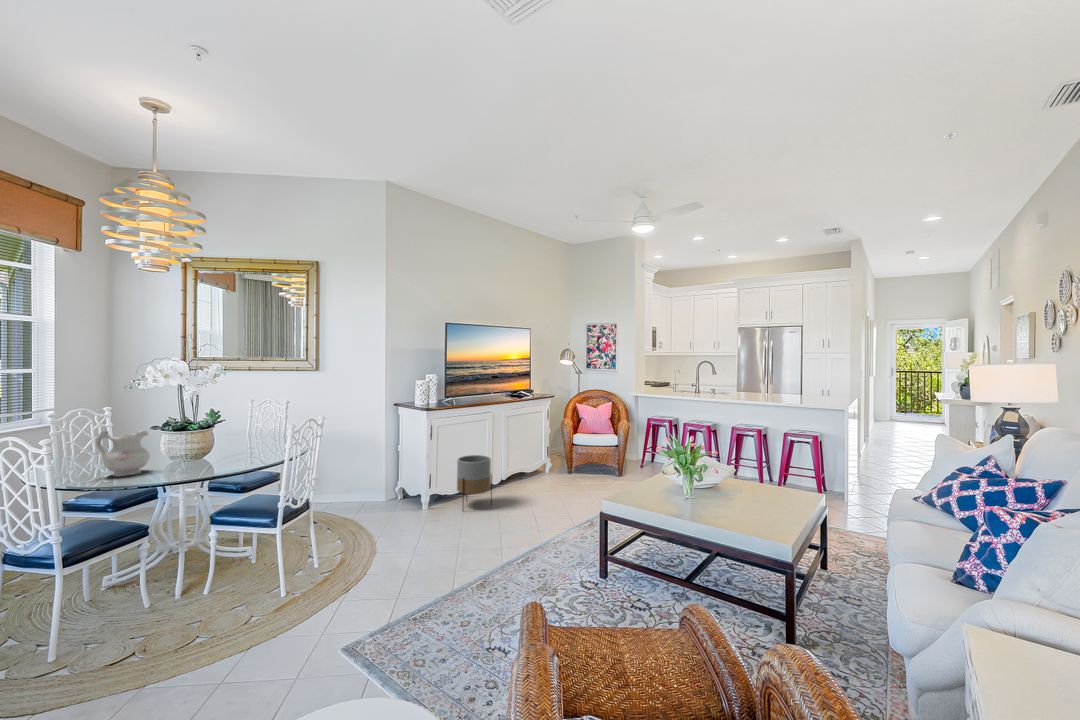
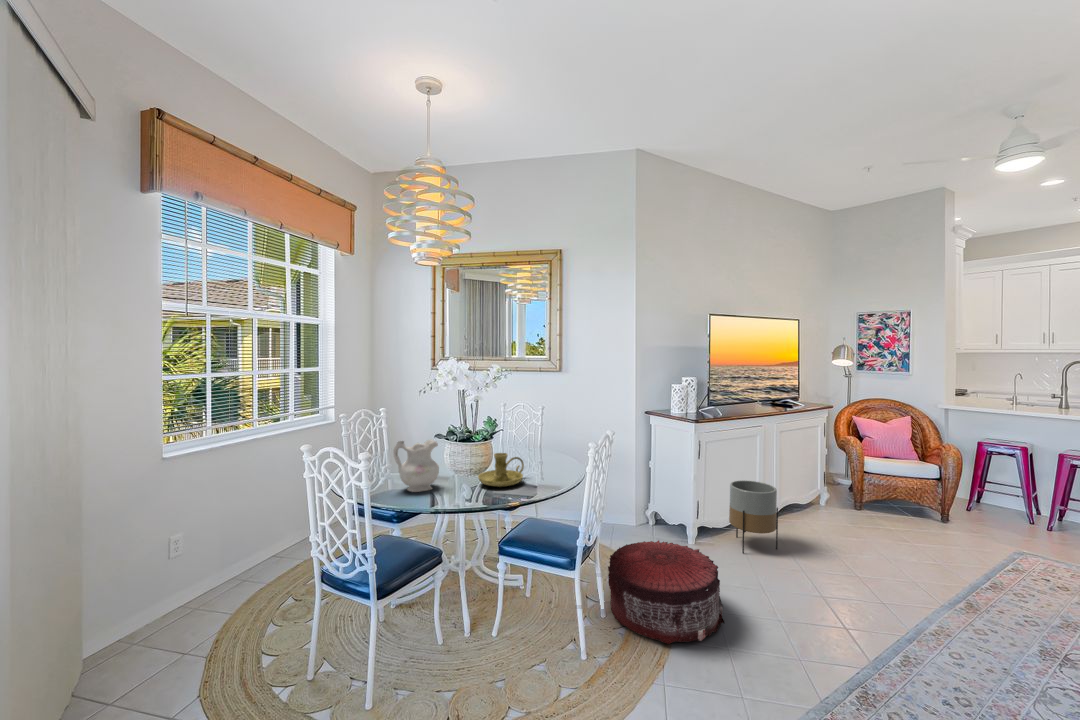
candle holder: none [191,438,244,466] -> present [478,453,524,487]
pouf: none [323,503,413,575] -> present [608,540,724,644]

